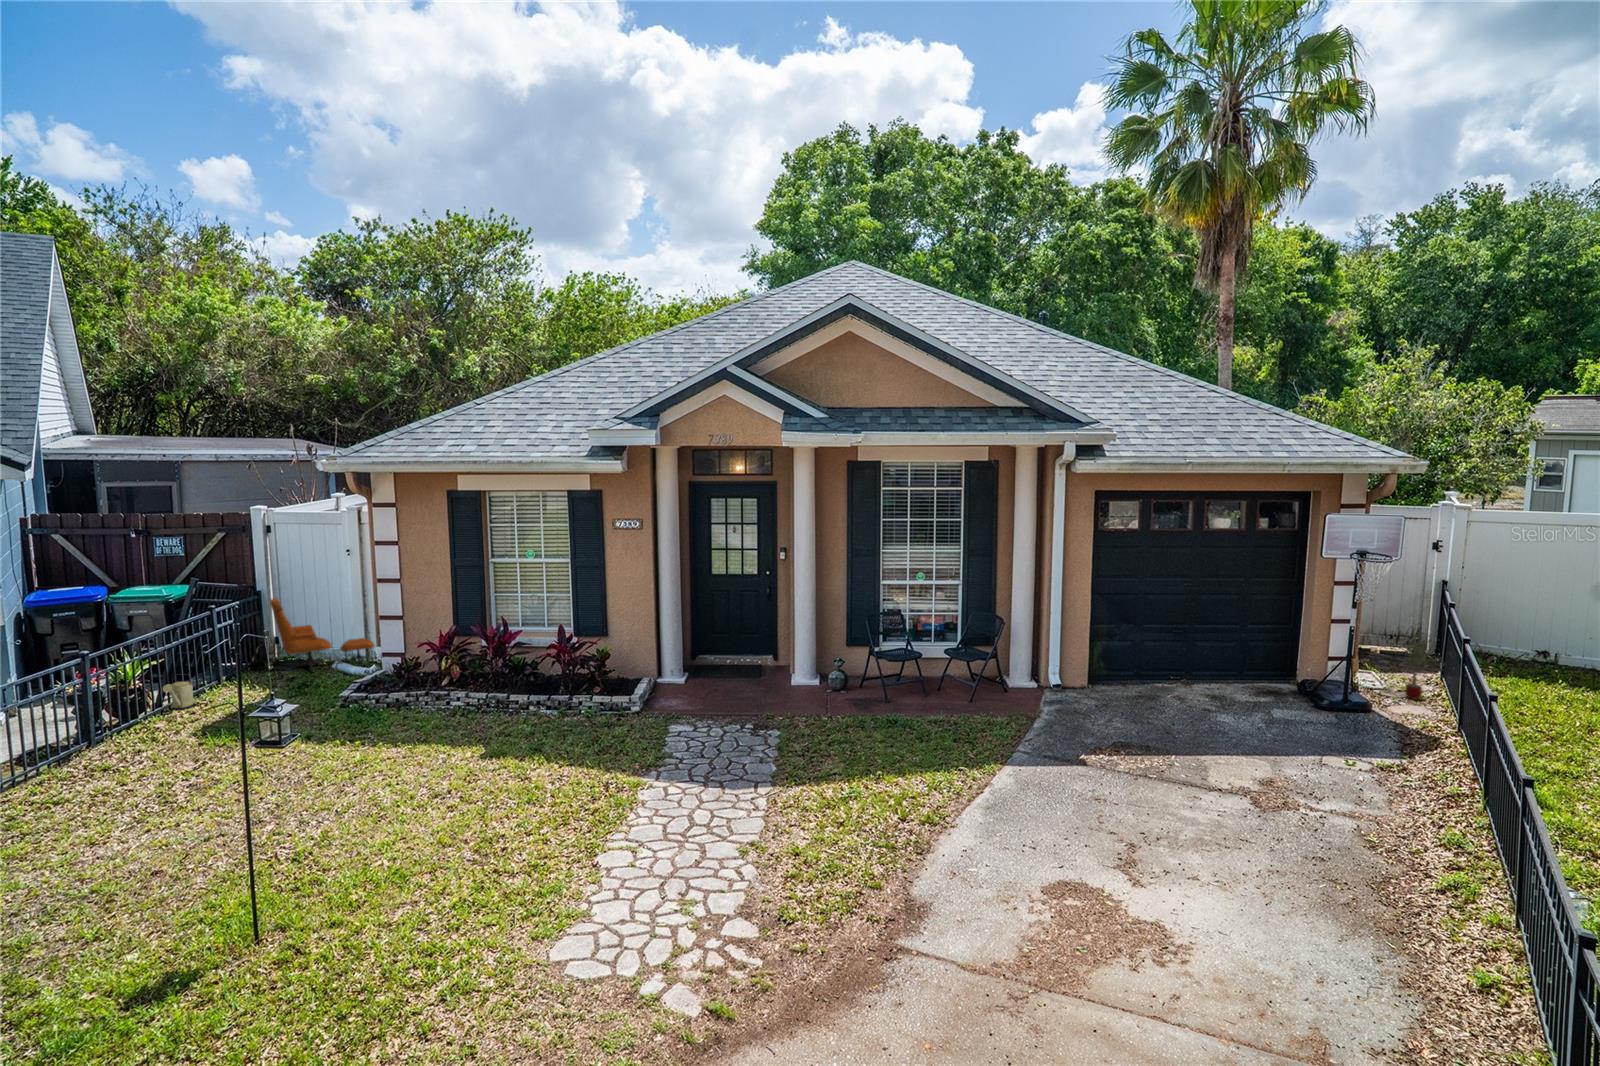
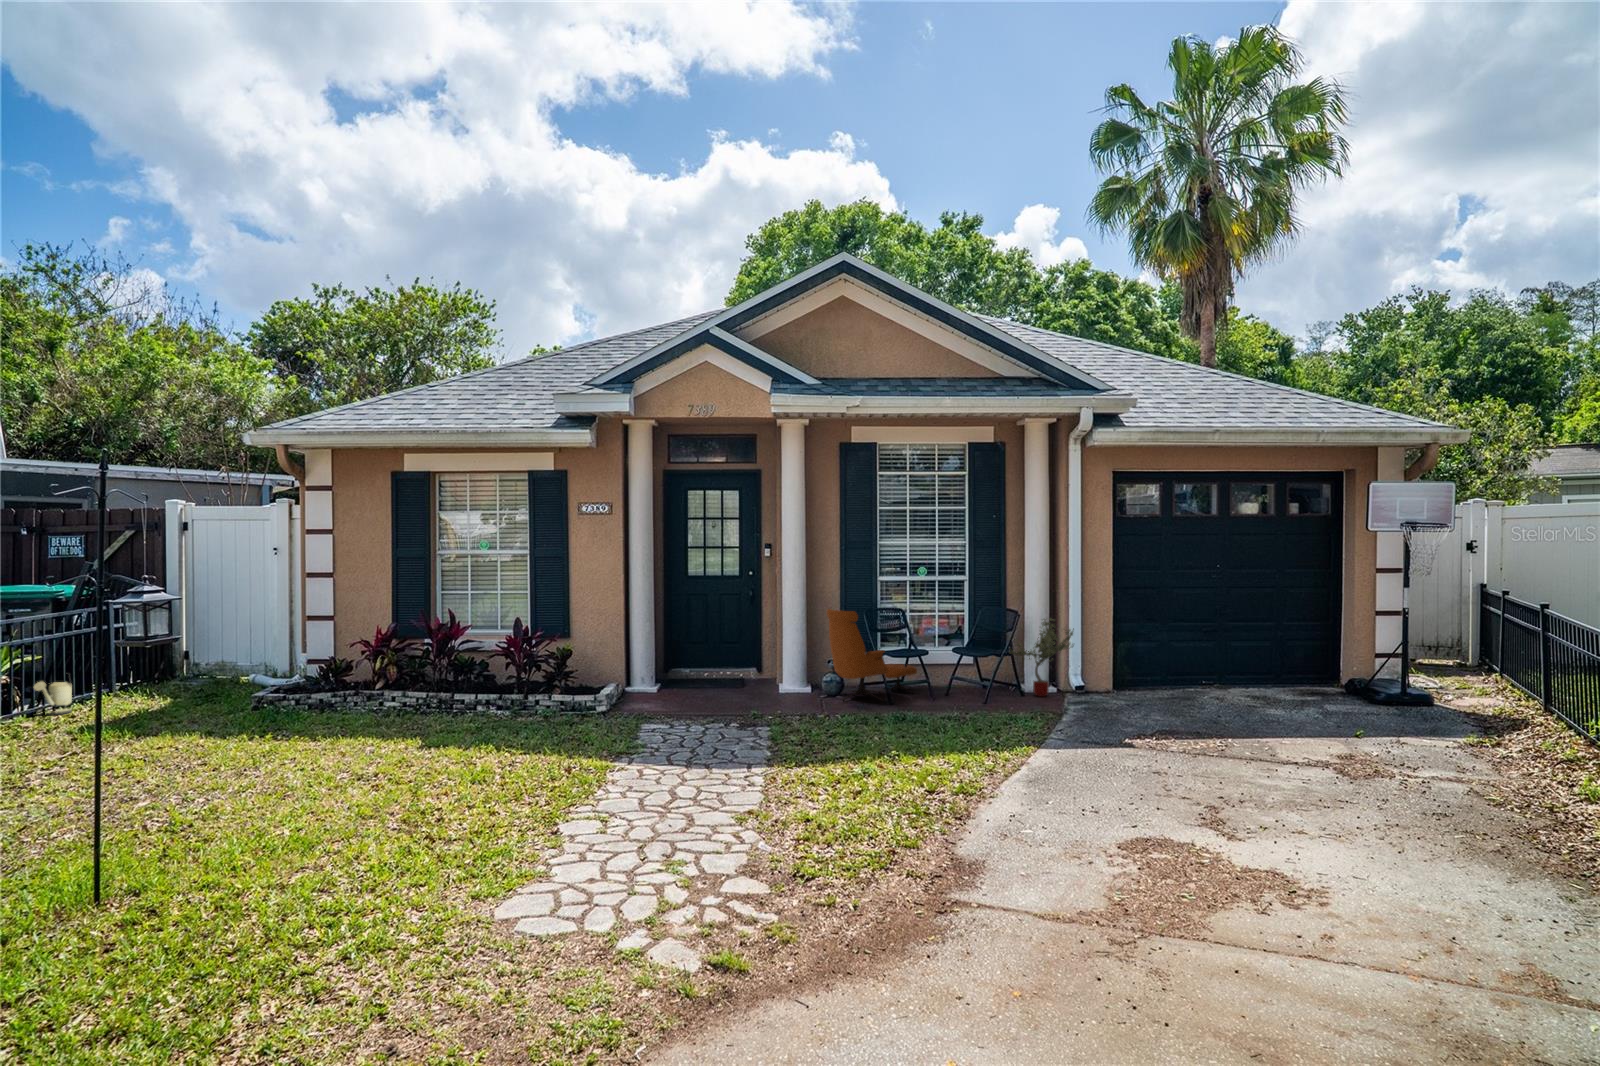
lounge chair: present [270,598,374,671] -> present [827,609,917,701]
potted tree: present [1403,632,1445,700] -> present [1010,618,1074,697]

